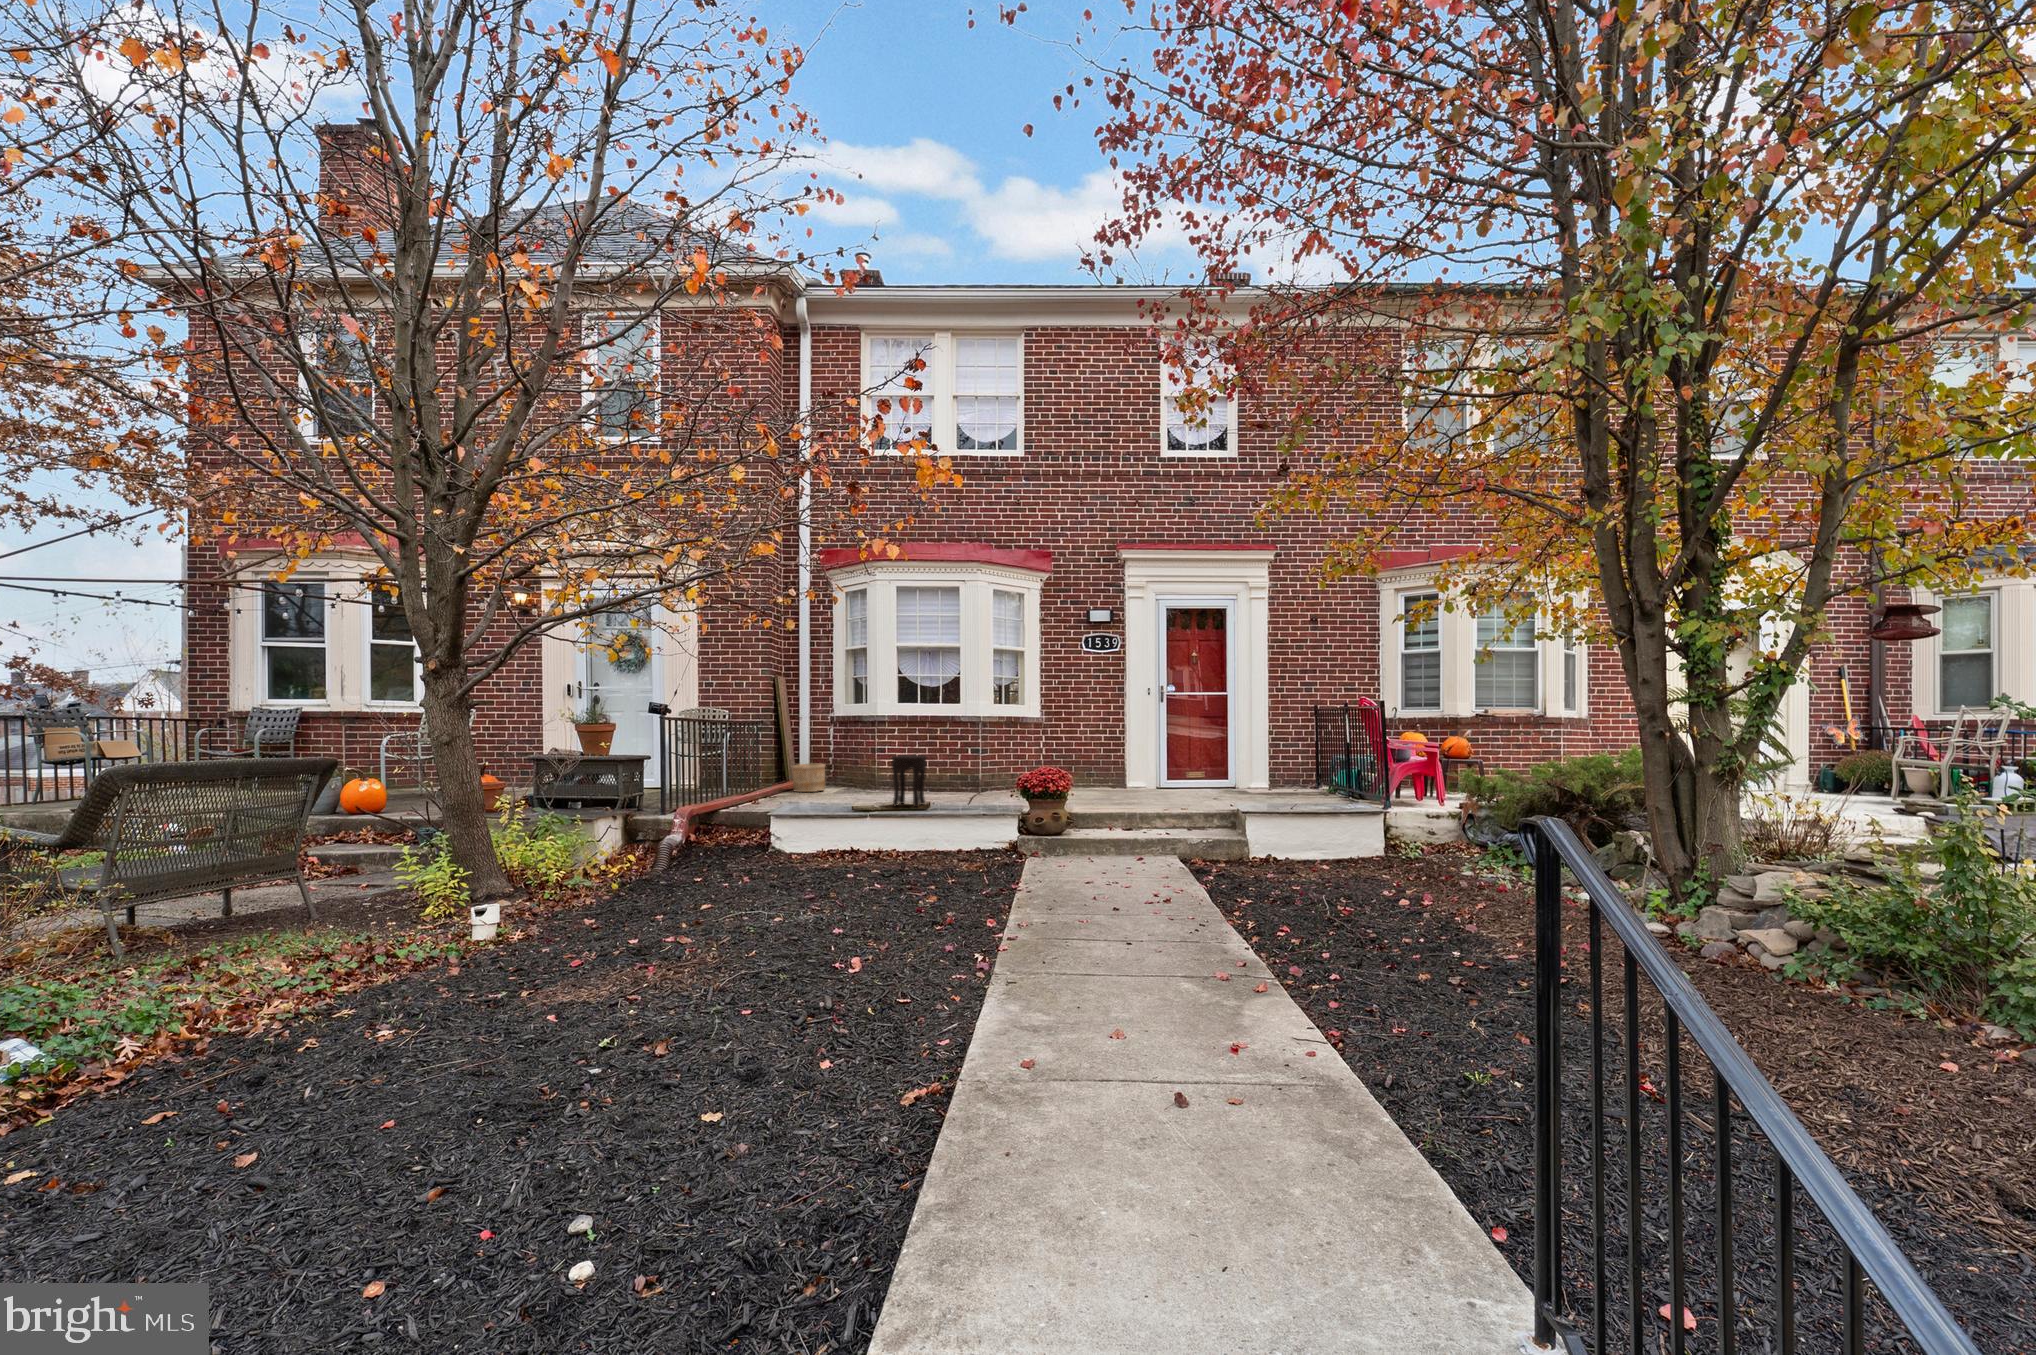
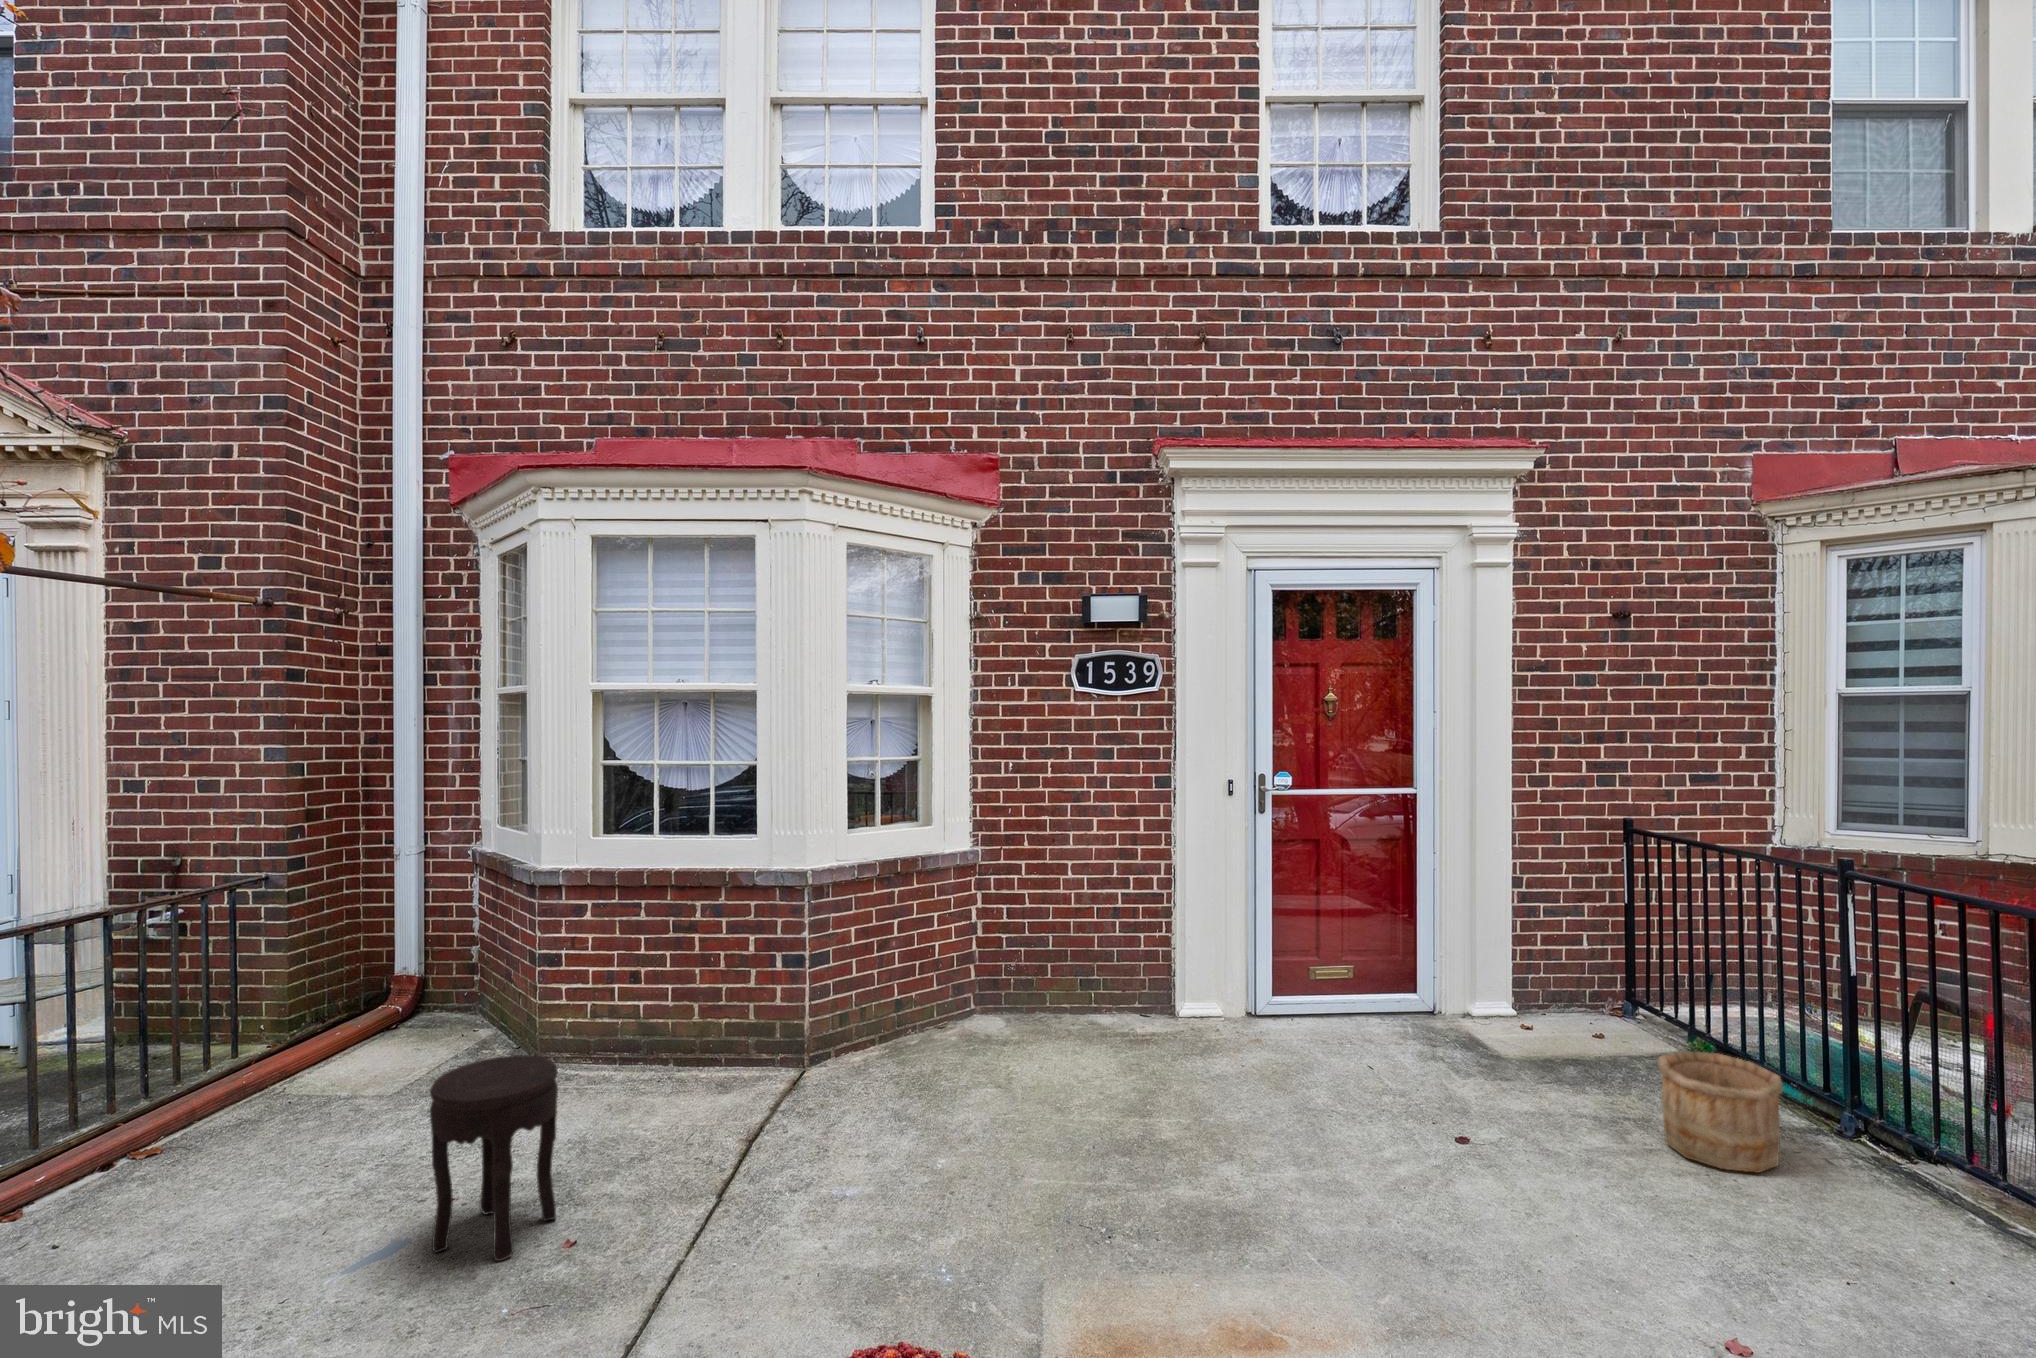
wooden bucket: present [792,763,825,792] -> present [1658,1051,1783,1173]

